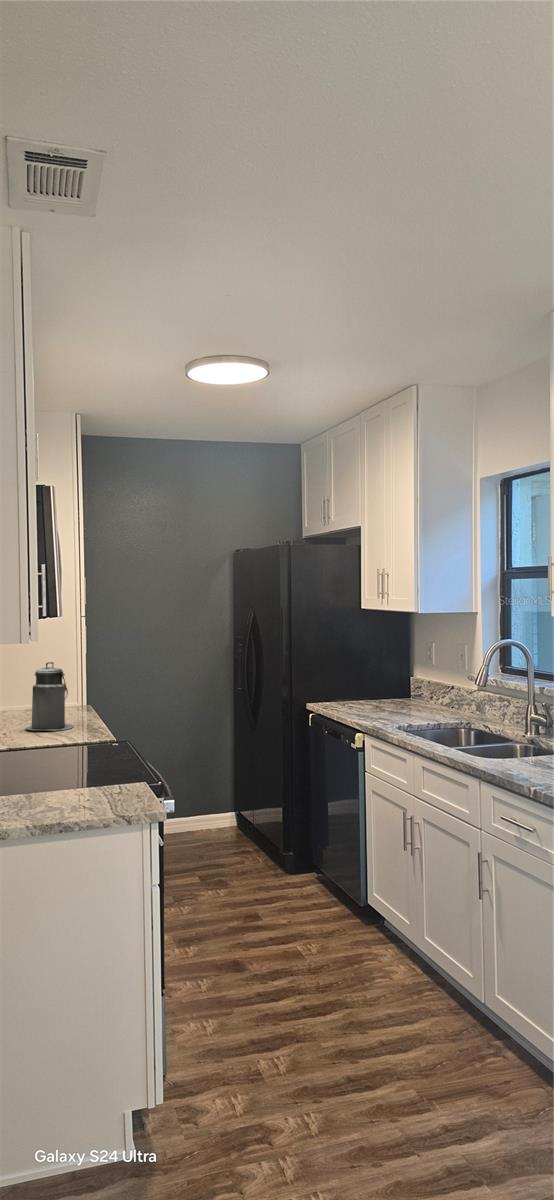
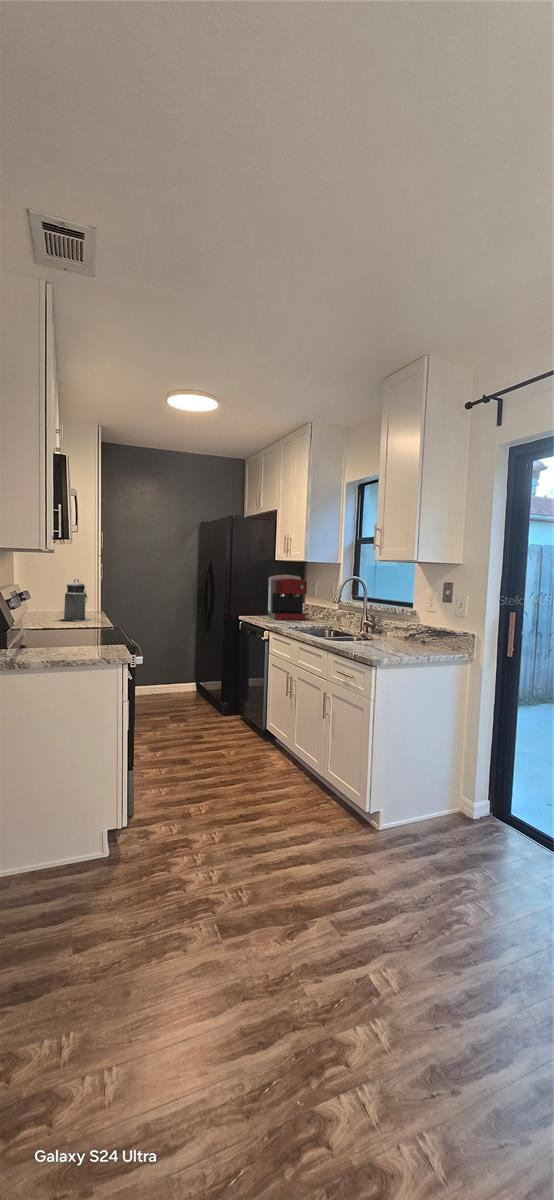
coffee maker: none [355,635,421,712] -> present [268,575,307,620]

